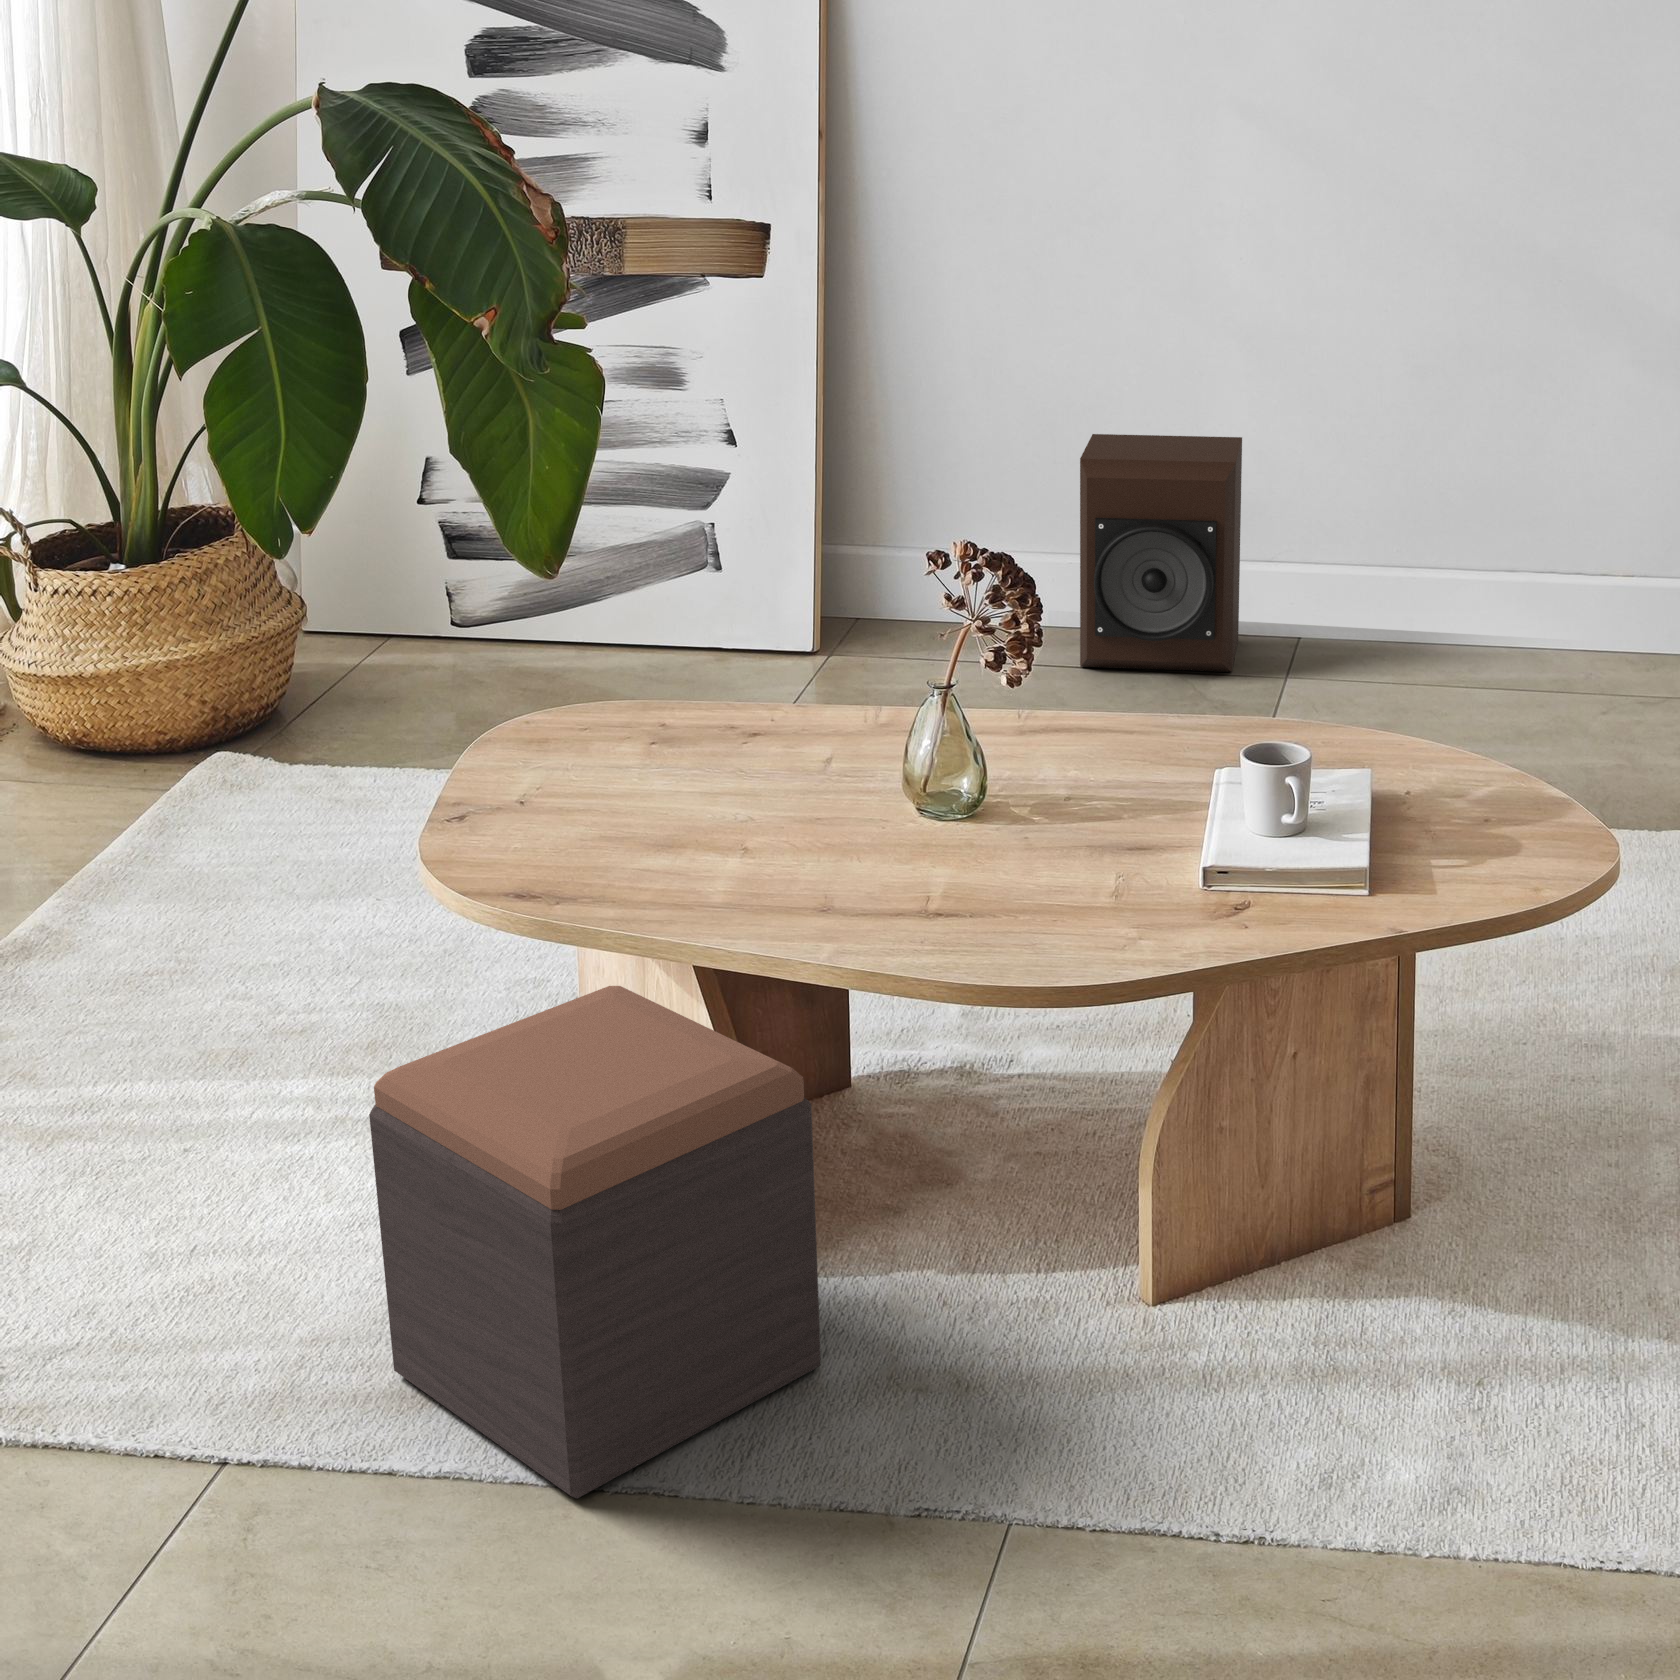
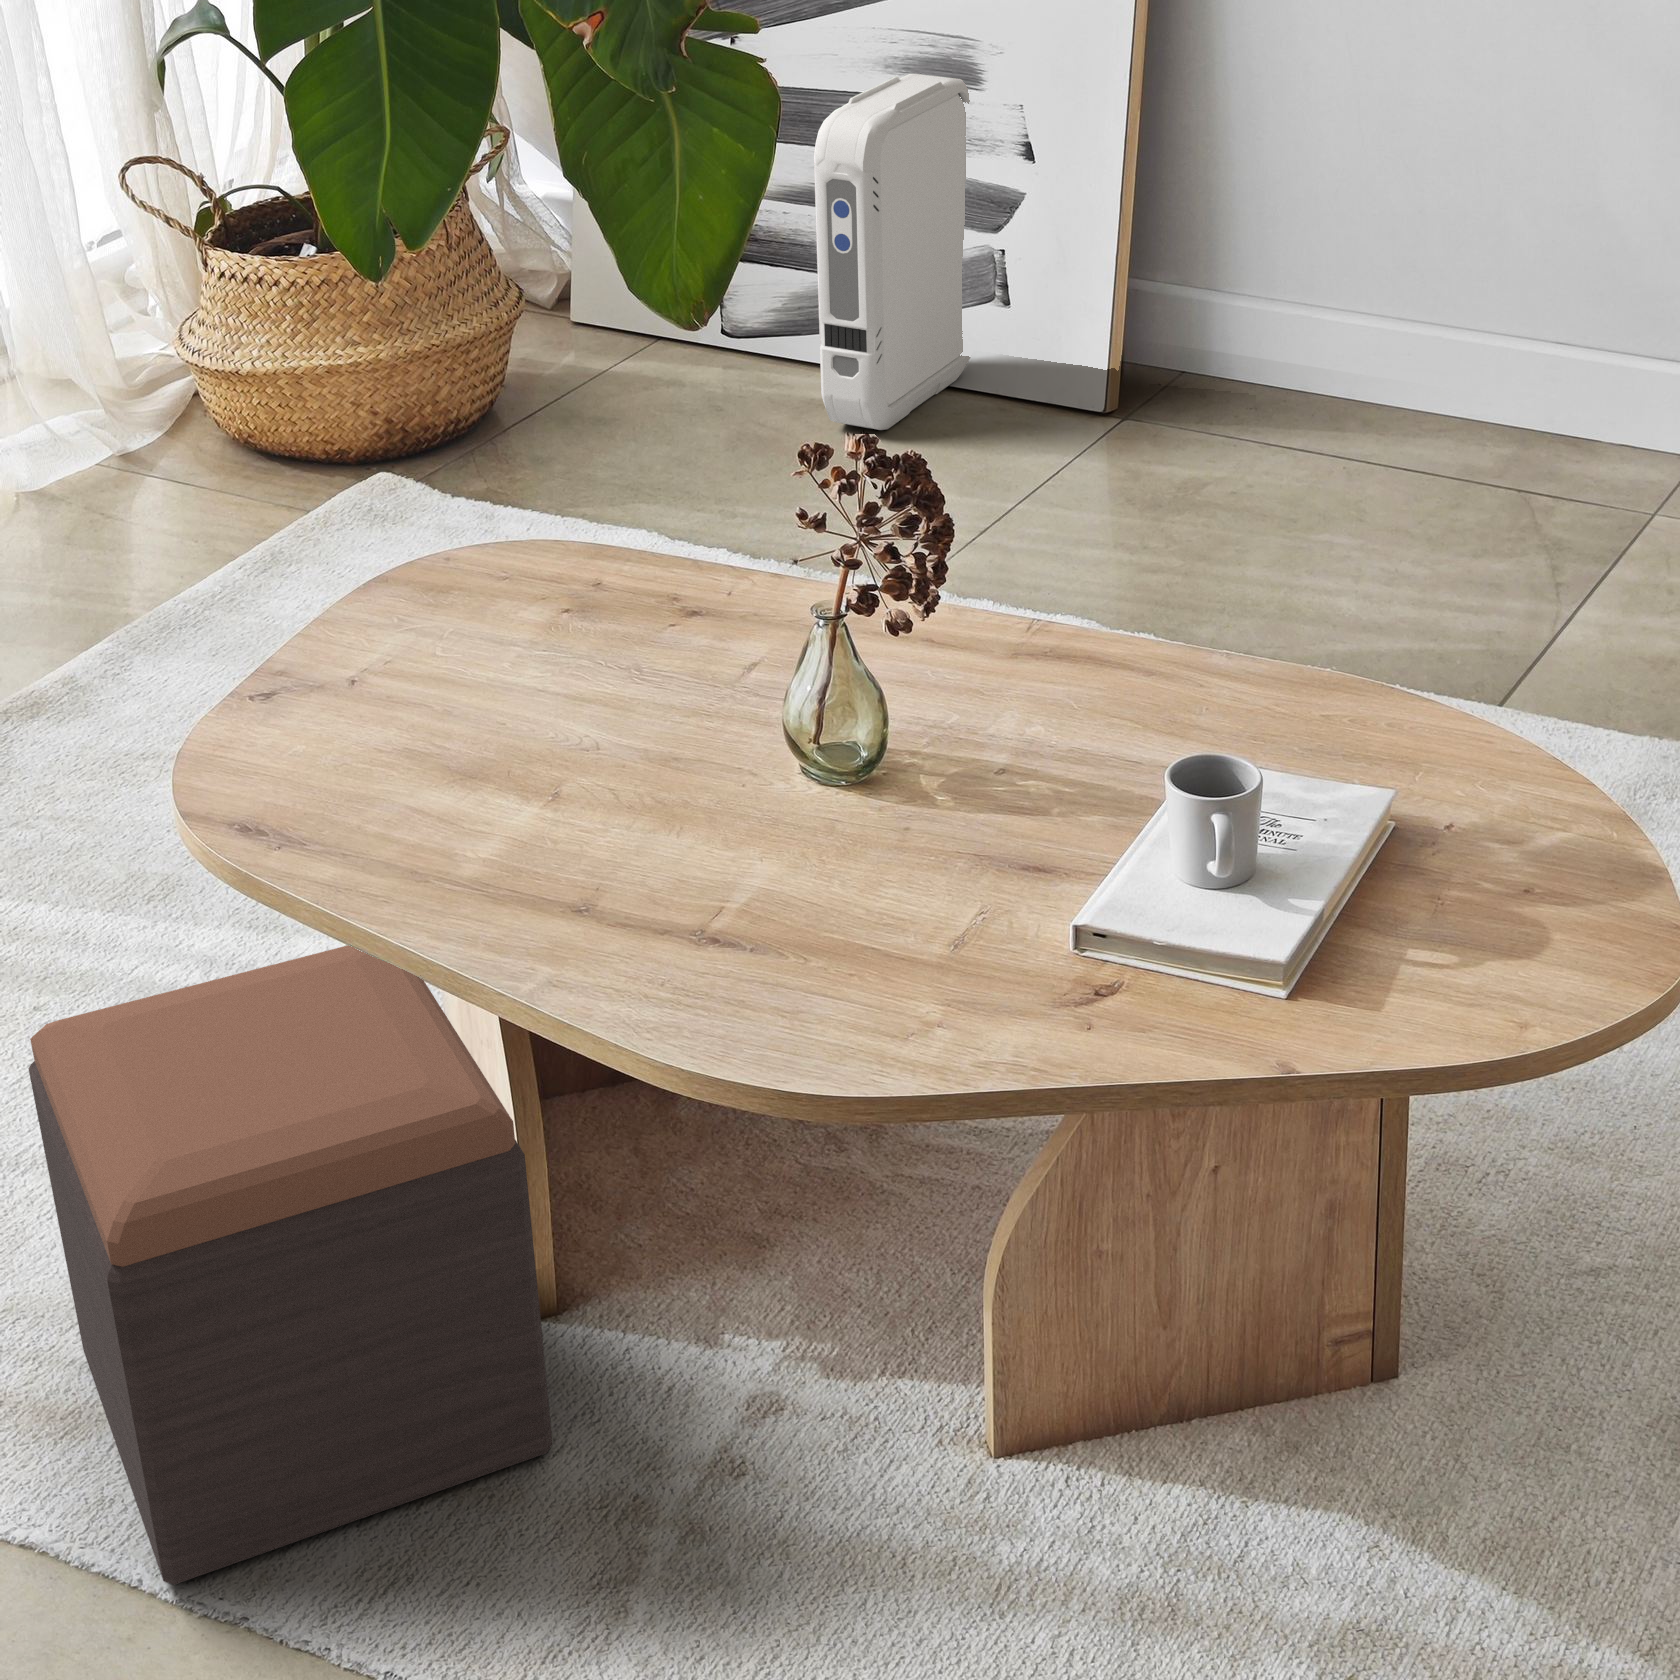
air purifier: none [569,382,685,678] -> present [814,74,971,430]
speaker: present [1080,434,1242,672] -> none [1404,188,1648,508]

